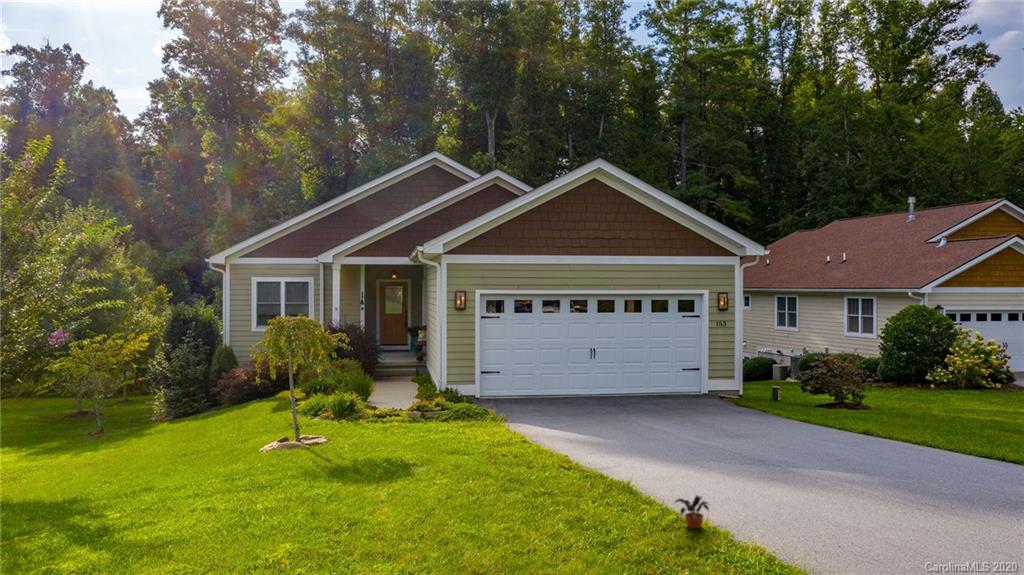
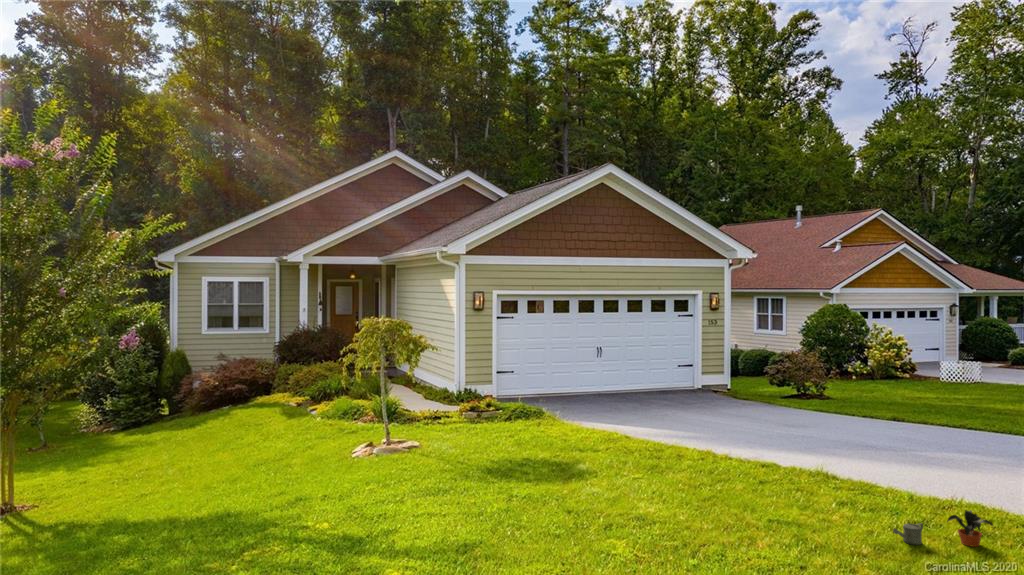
watering can: none [620,505,658,524] -> present [893,523,923,545]

